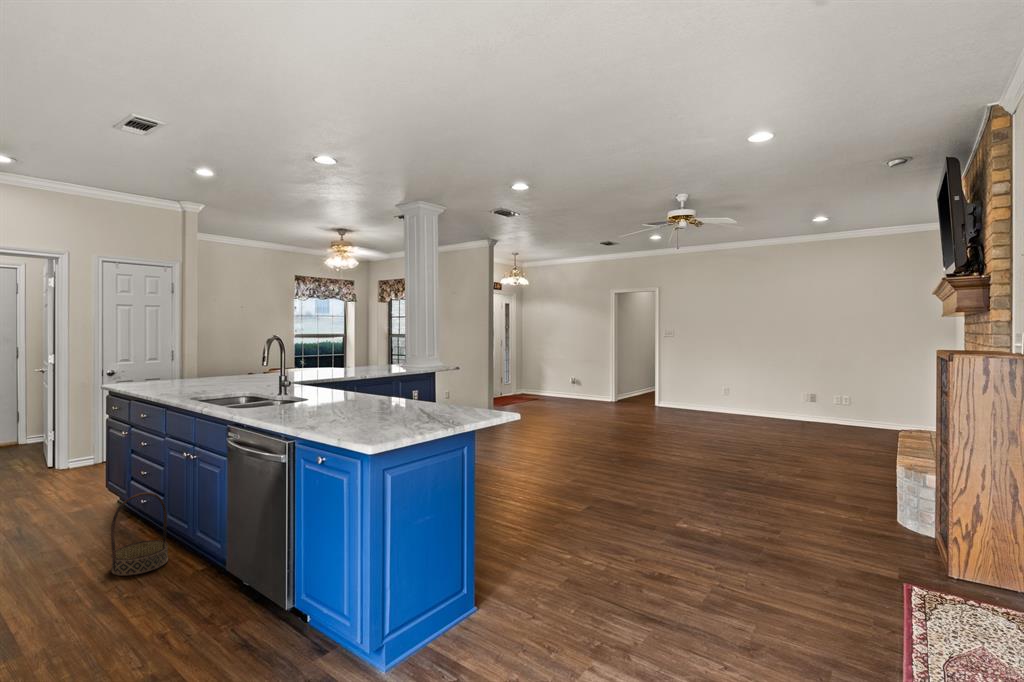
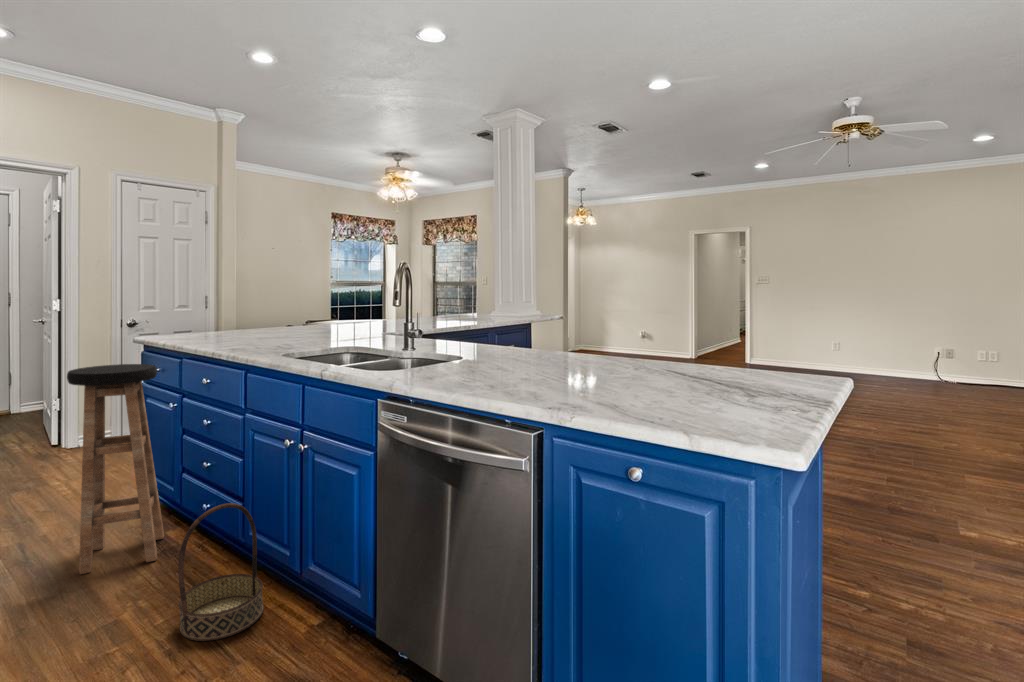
bar stool: none [54,406,116,545] -> present [67,364,164,574]

